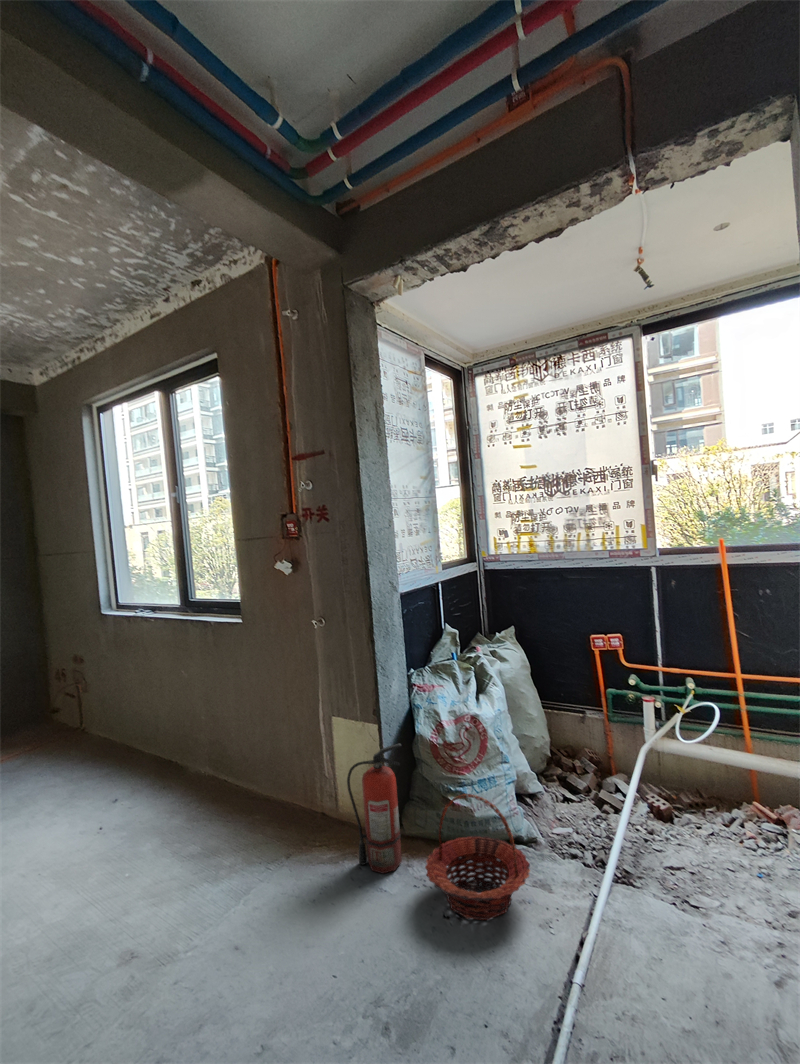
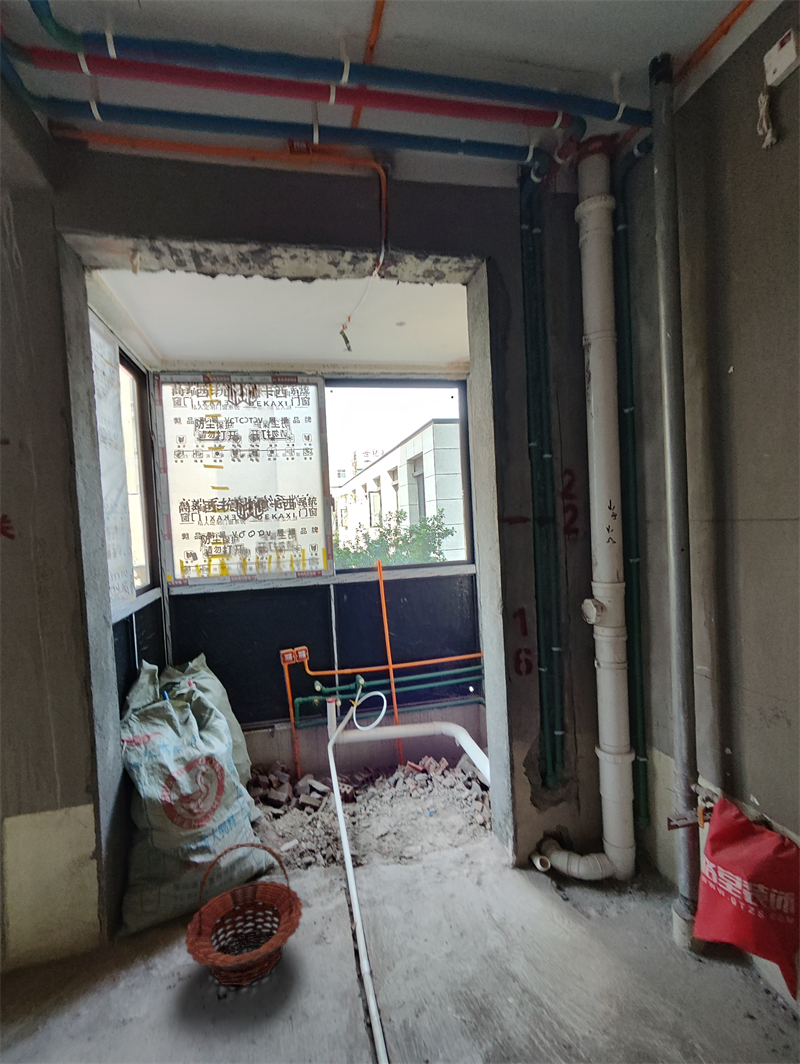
fire extinguisher: present [347,744,402,874] -> none [58,815,139,994]

